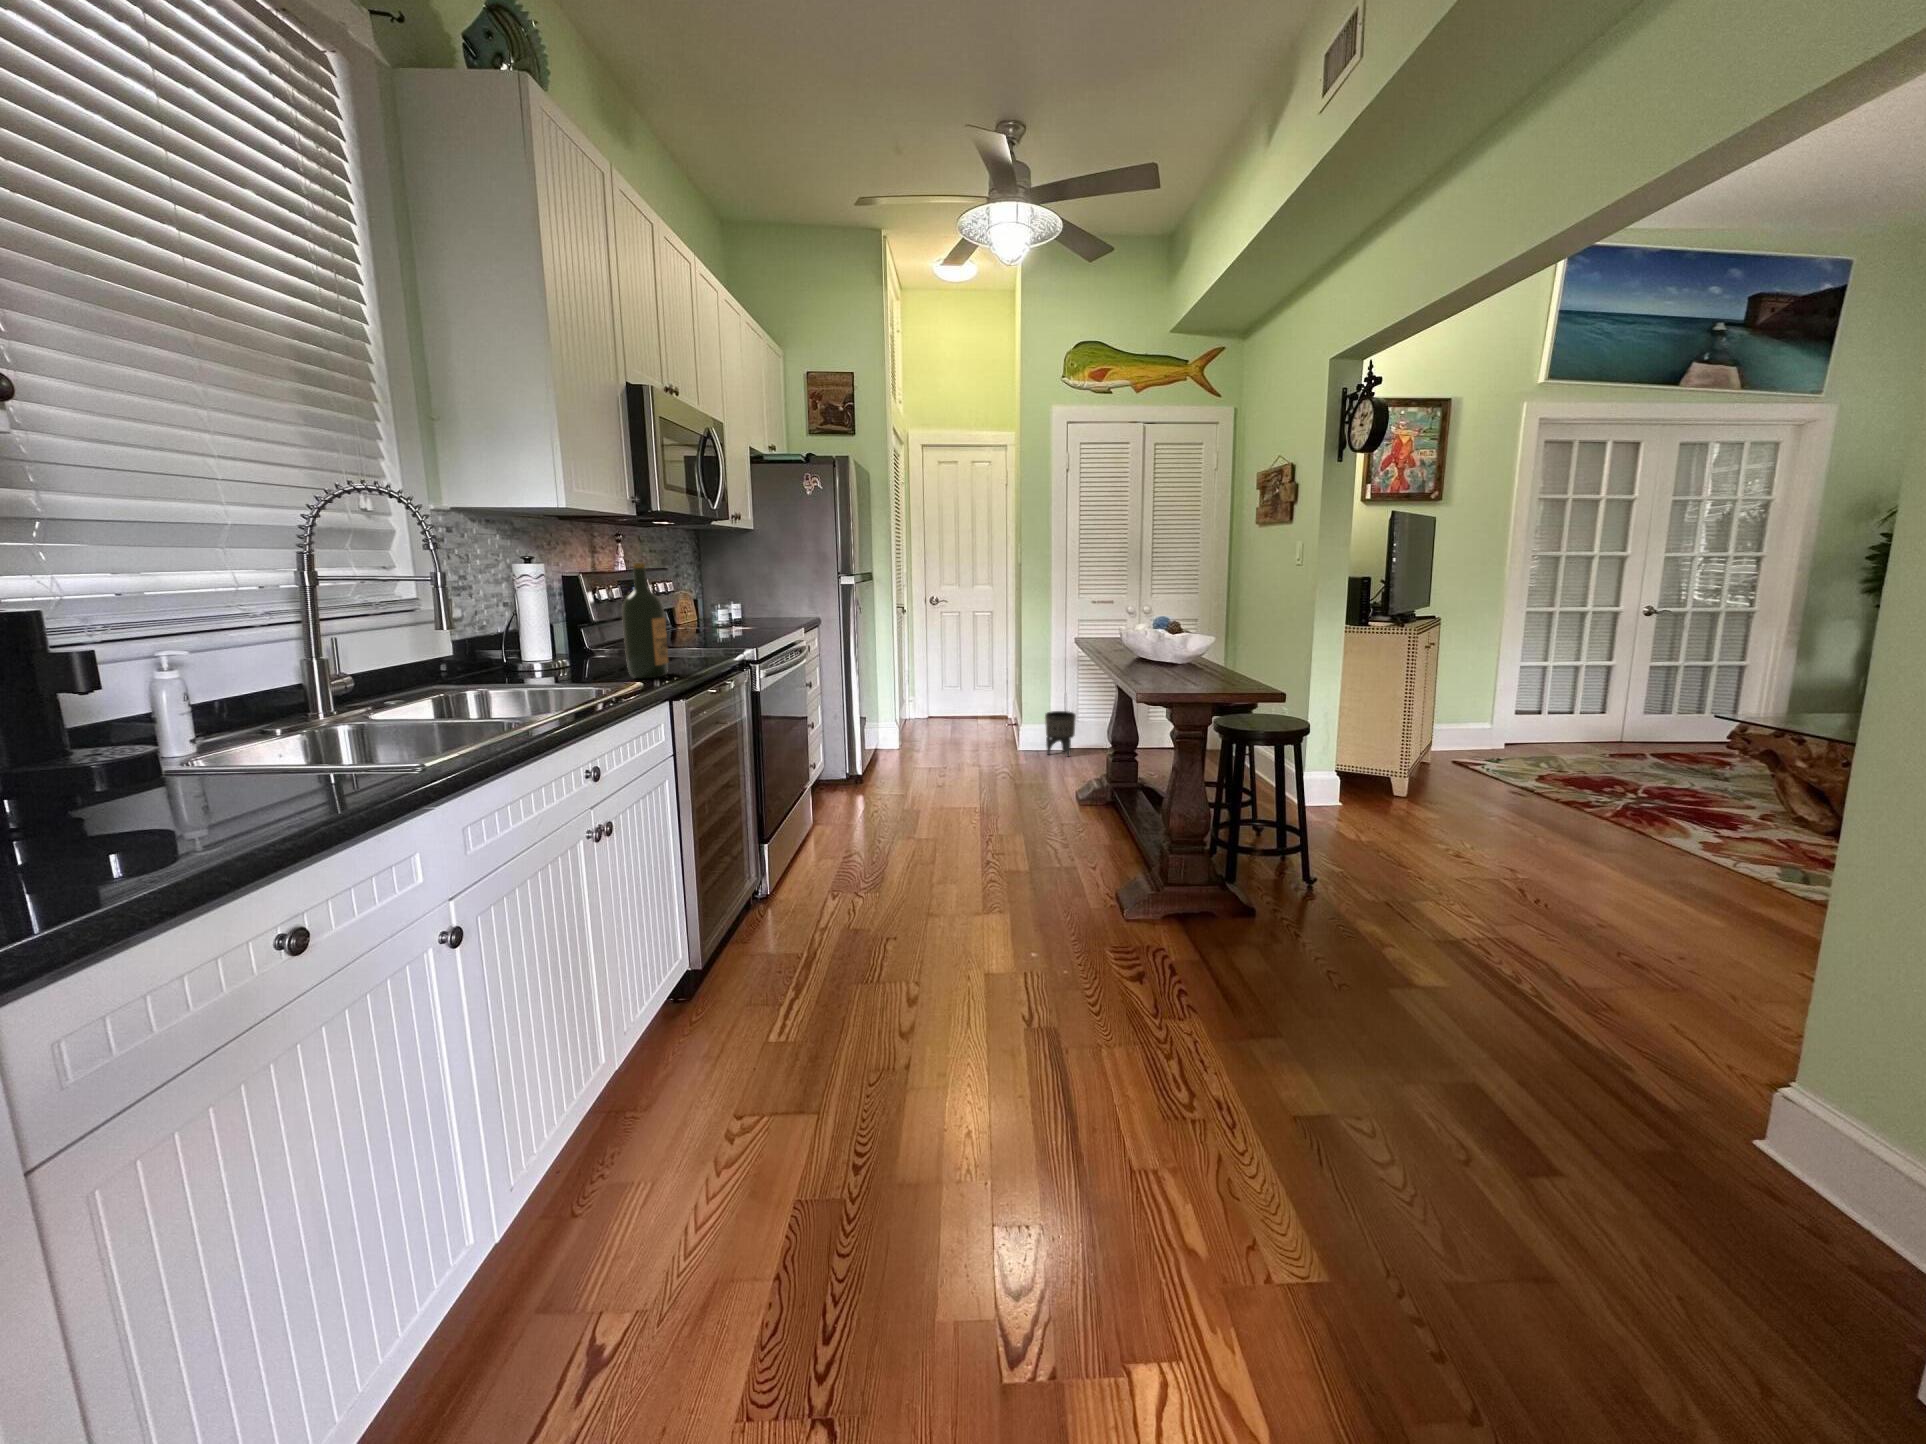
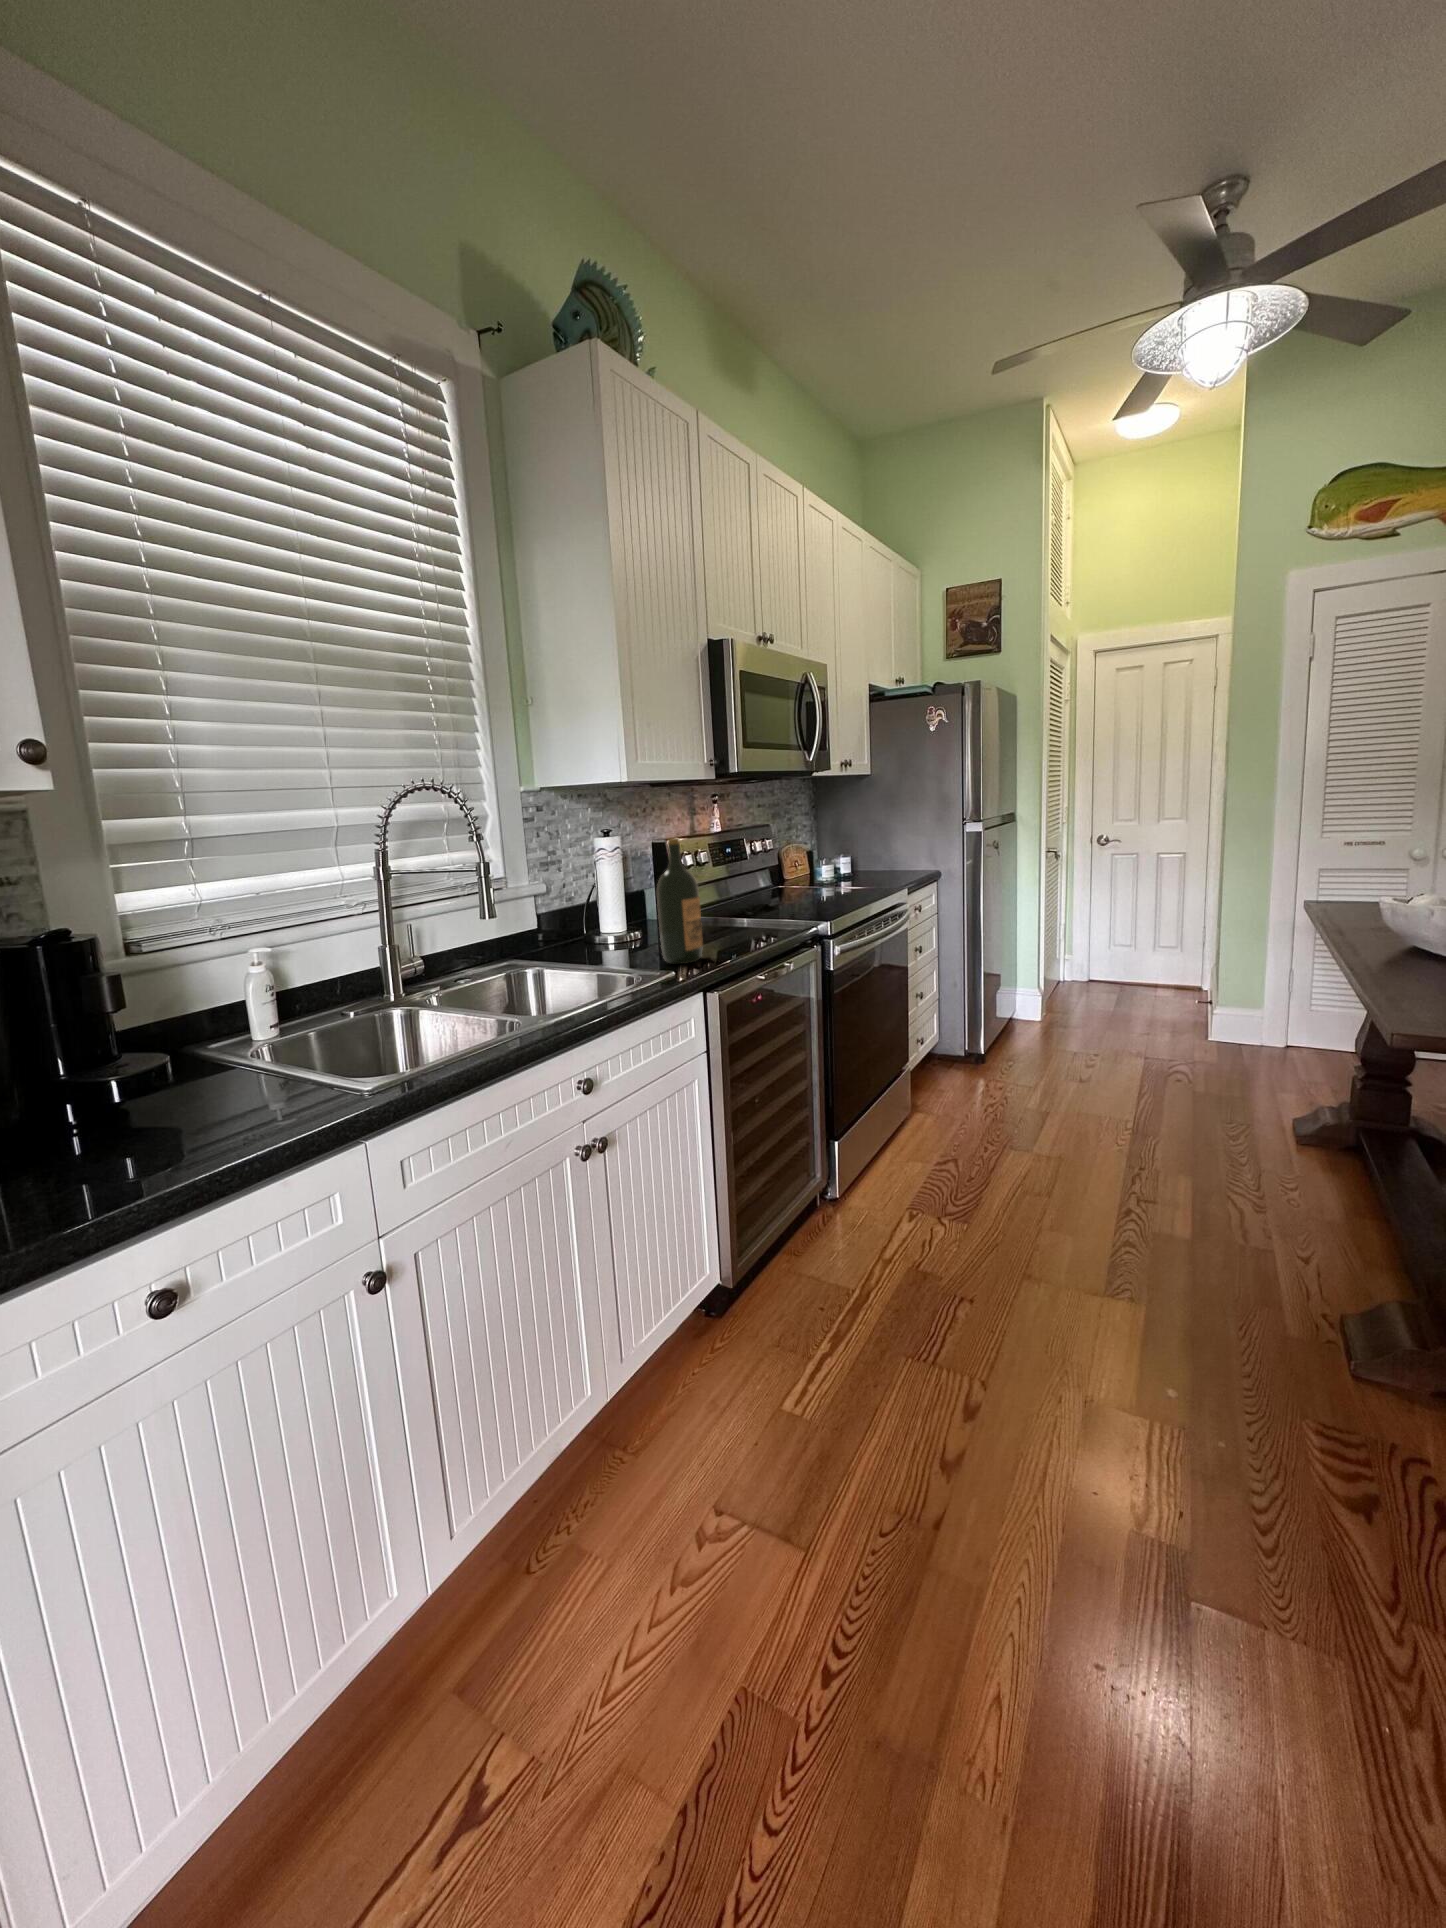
planter: present [1045,711,1076,757] -> none [1266,992,1322,1061]

